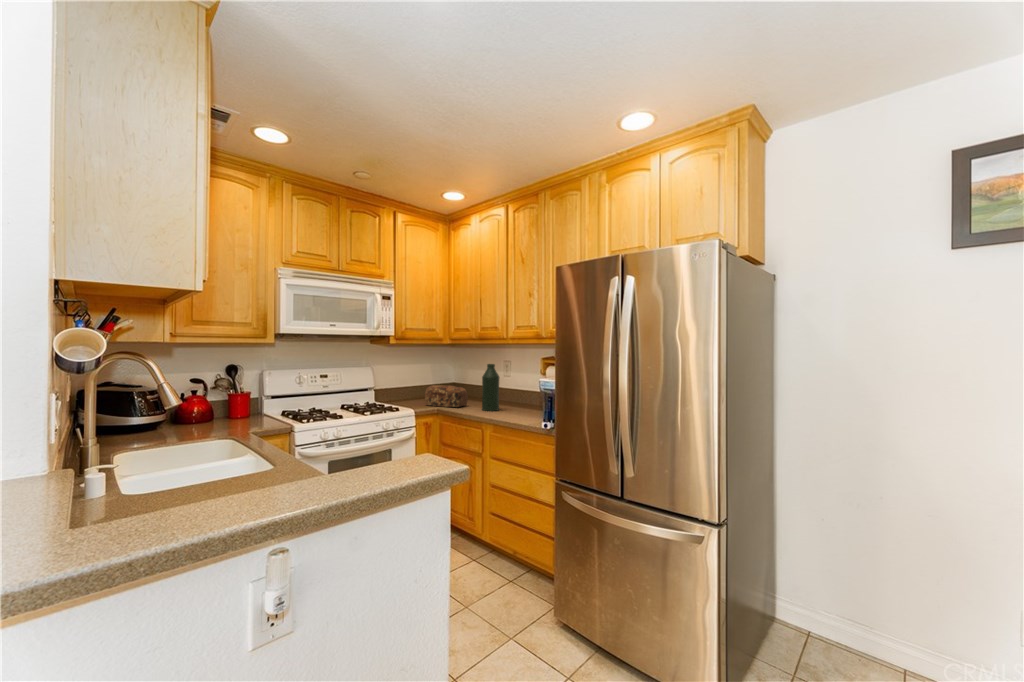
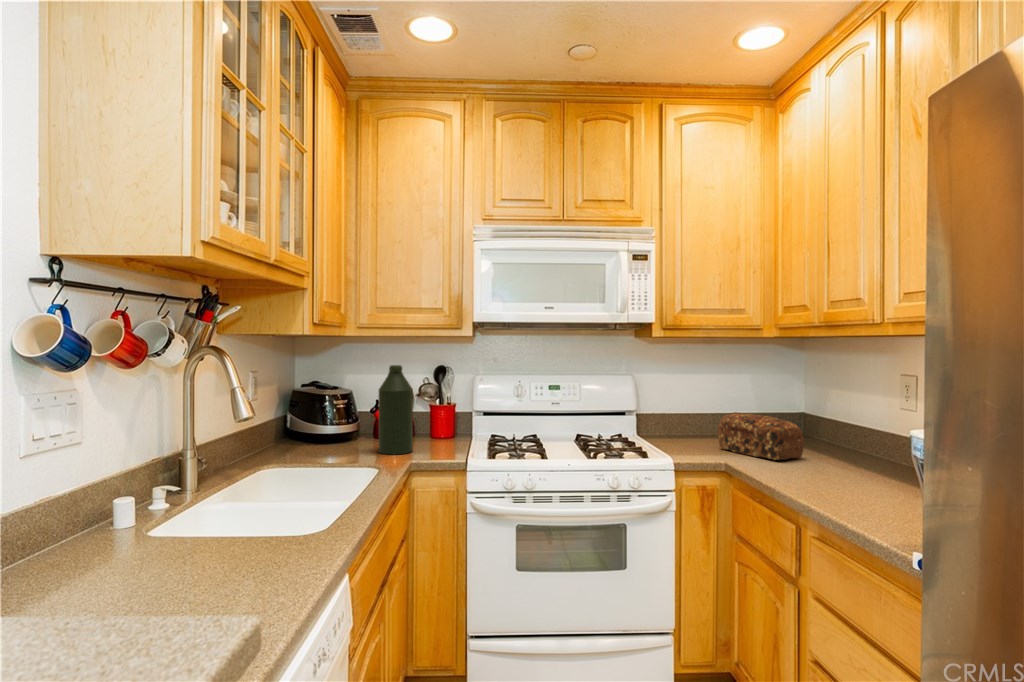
bottle: present [482,364,500,411] -> present [379,365,413,454]

